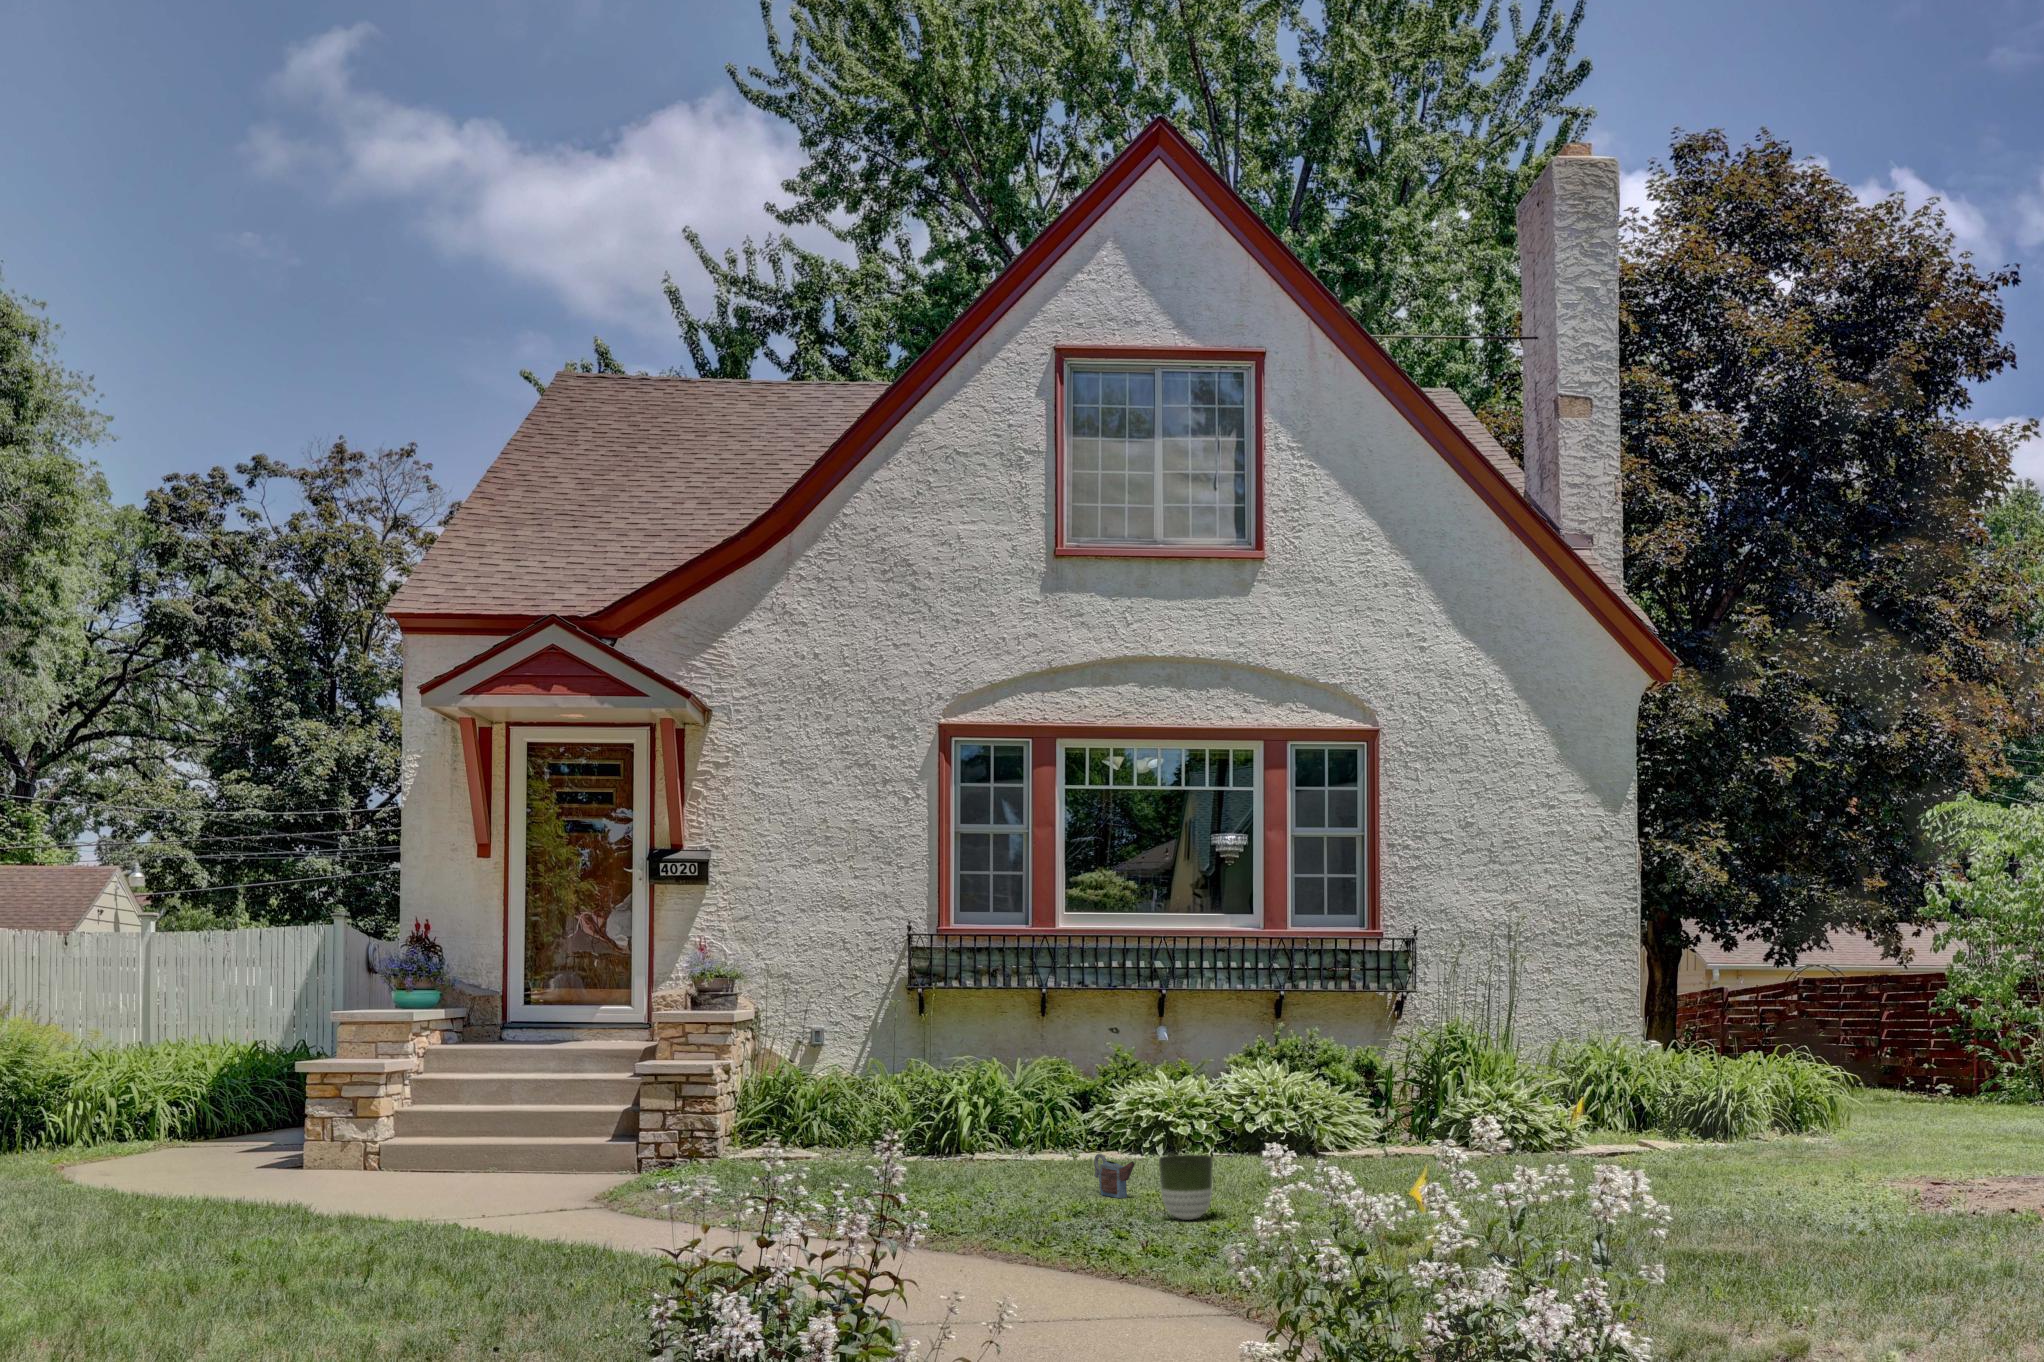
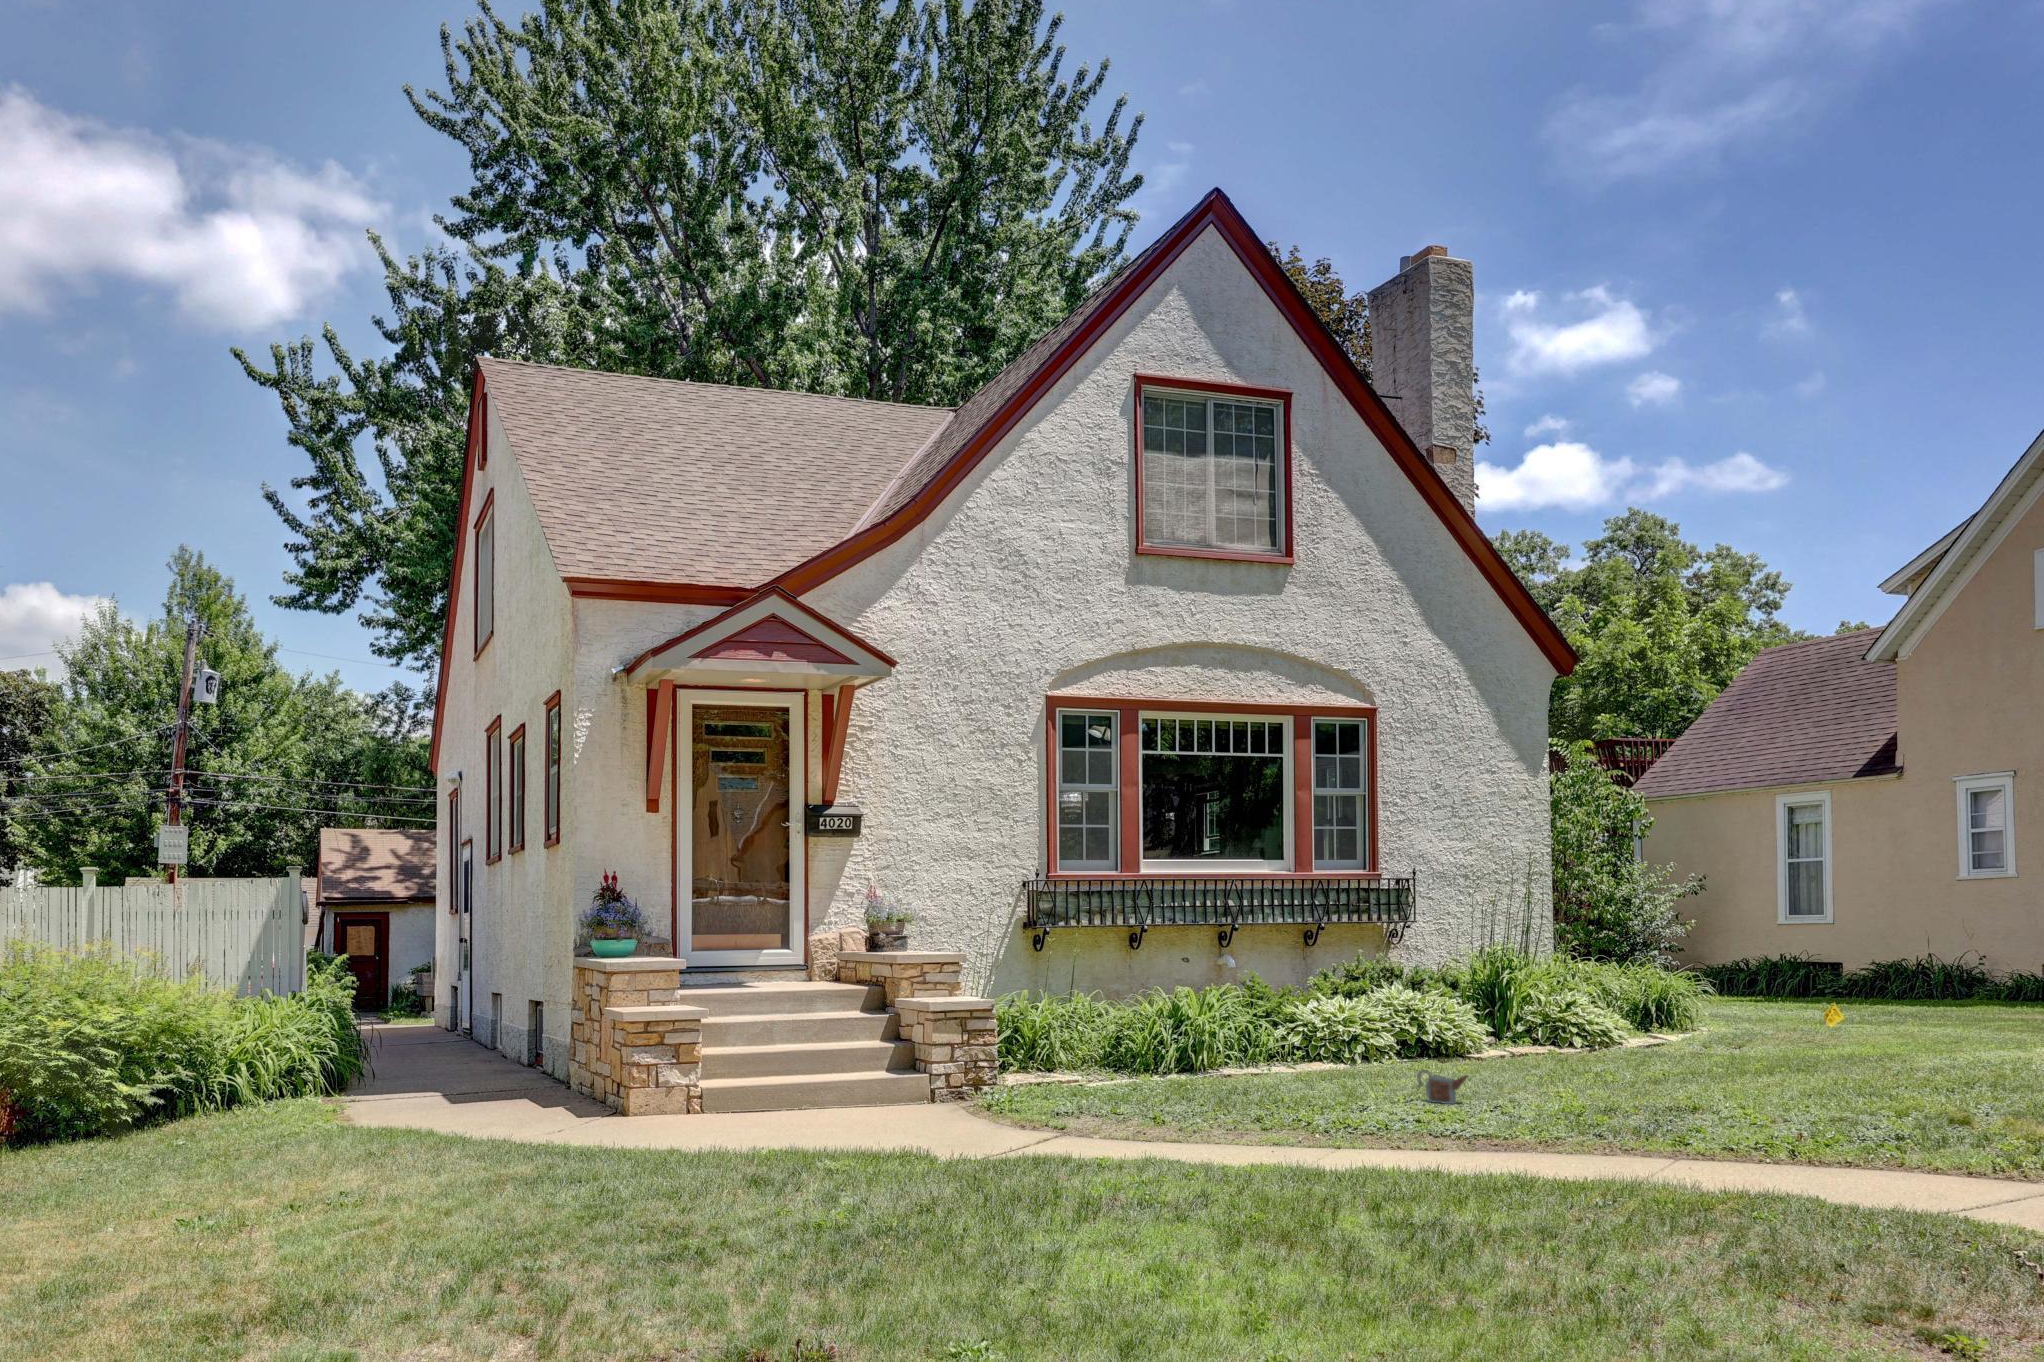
planter: present [1159,1154,1213,1220] -> none [1541,1068,1586,1119]

